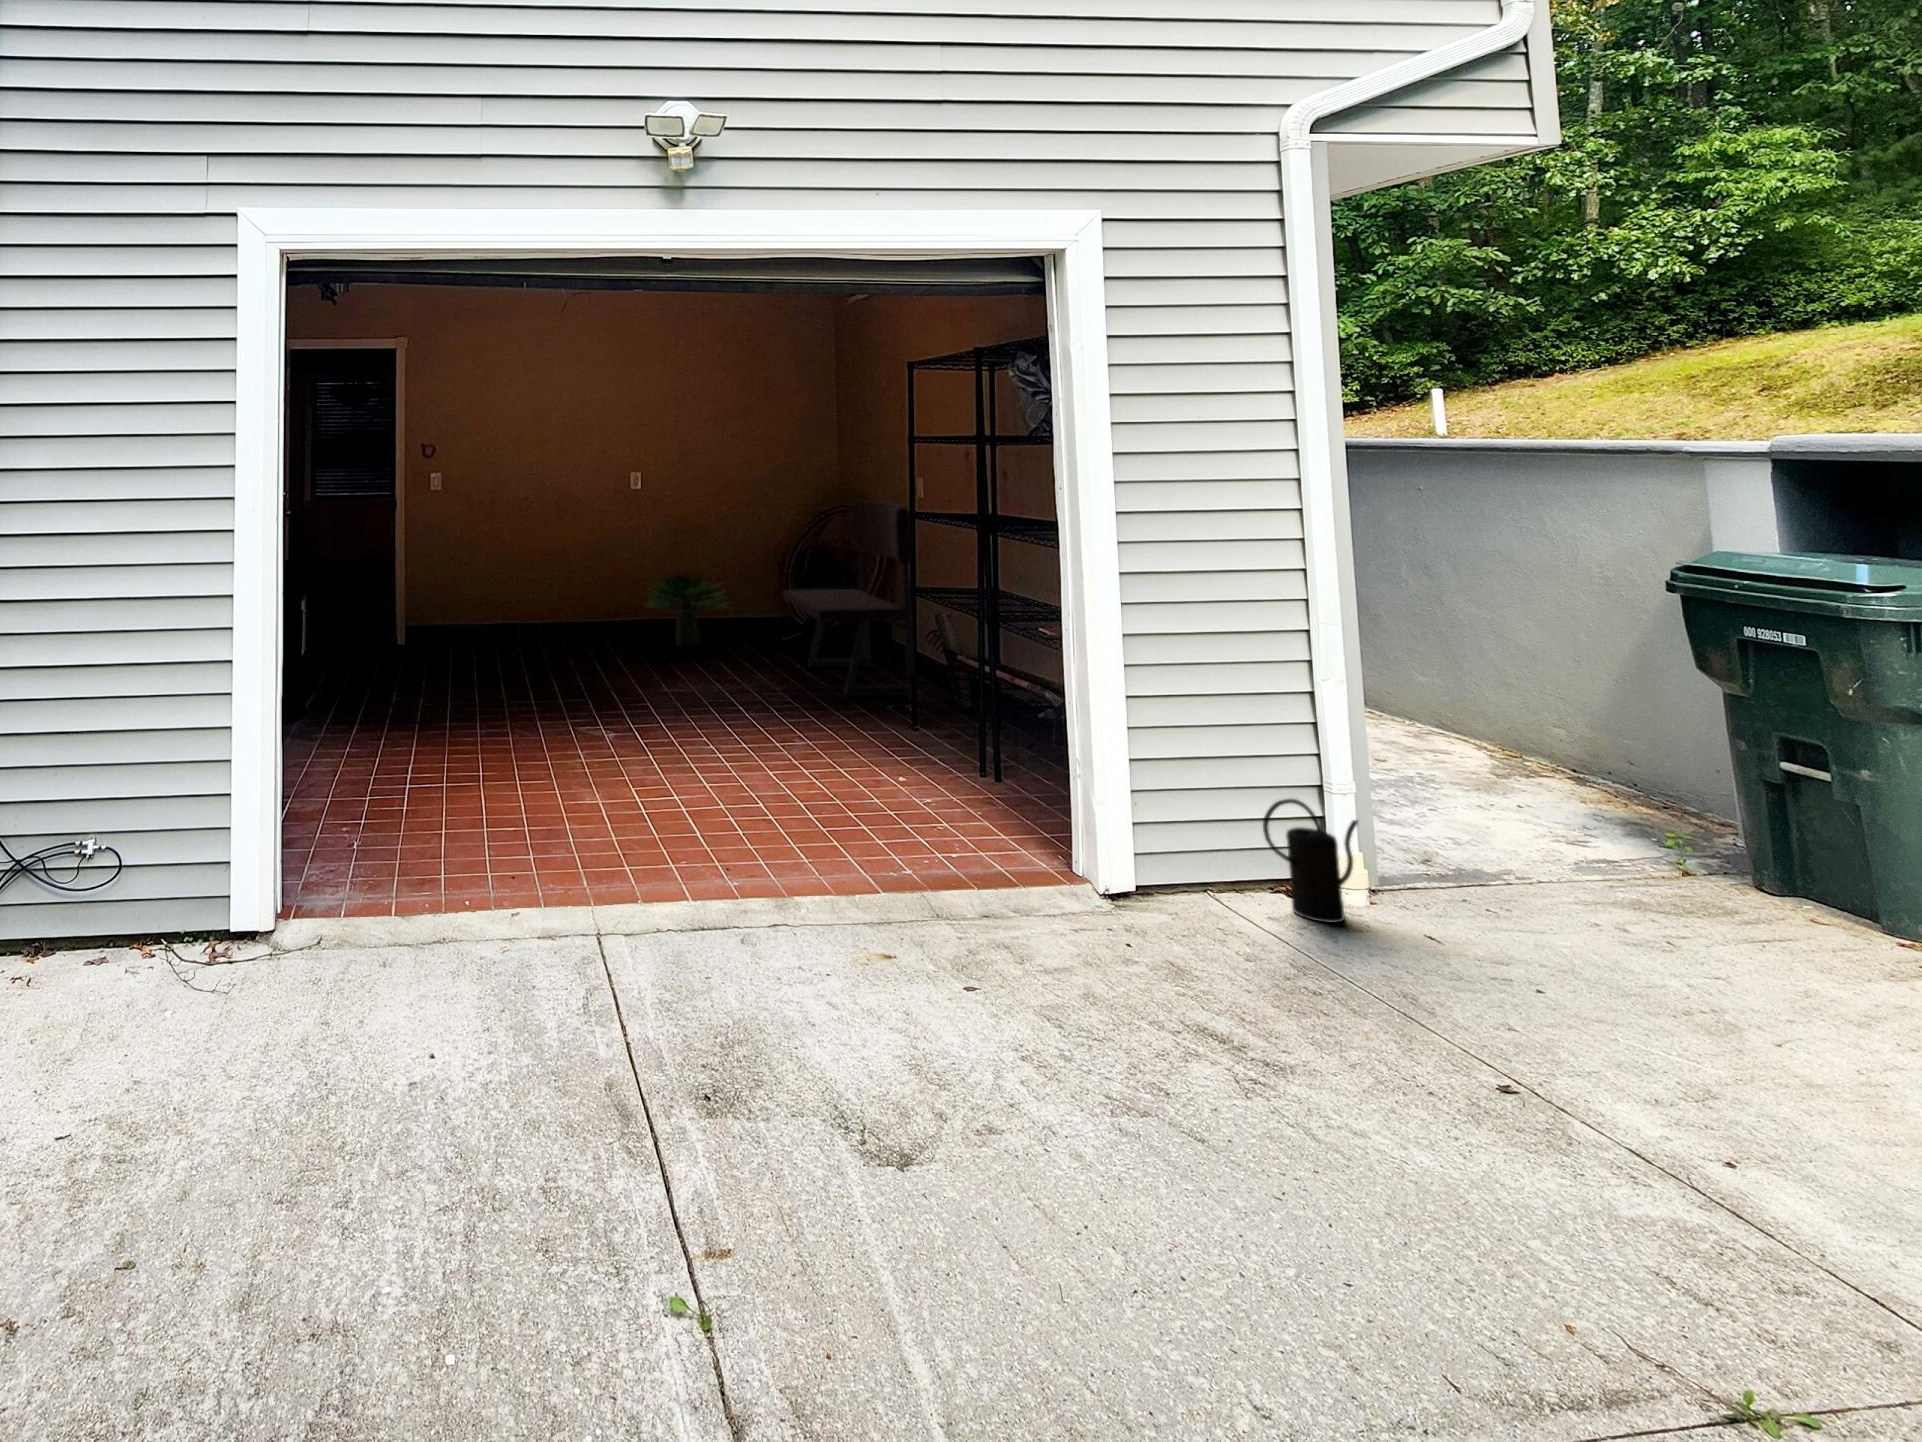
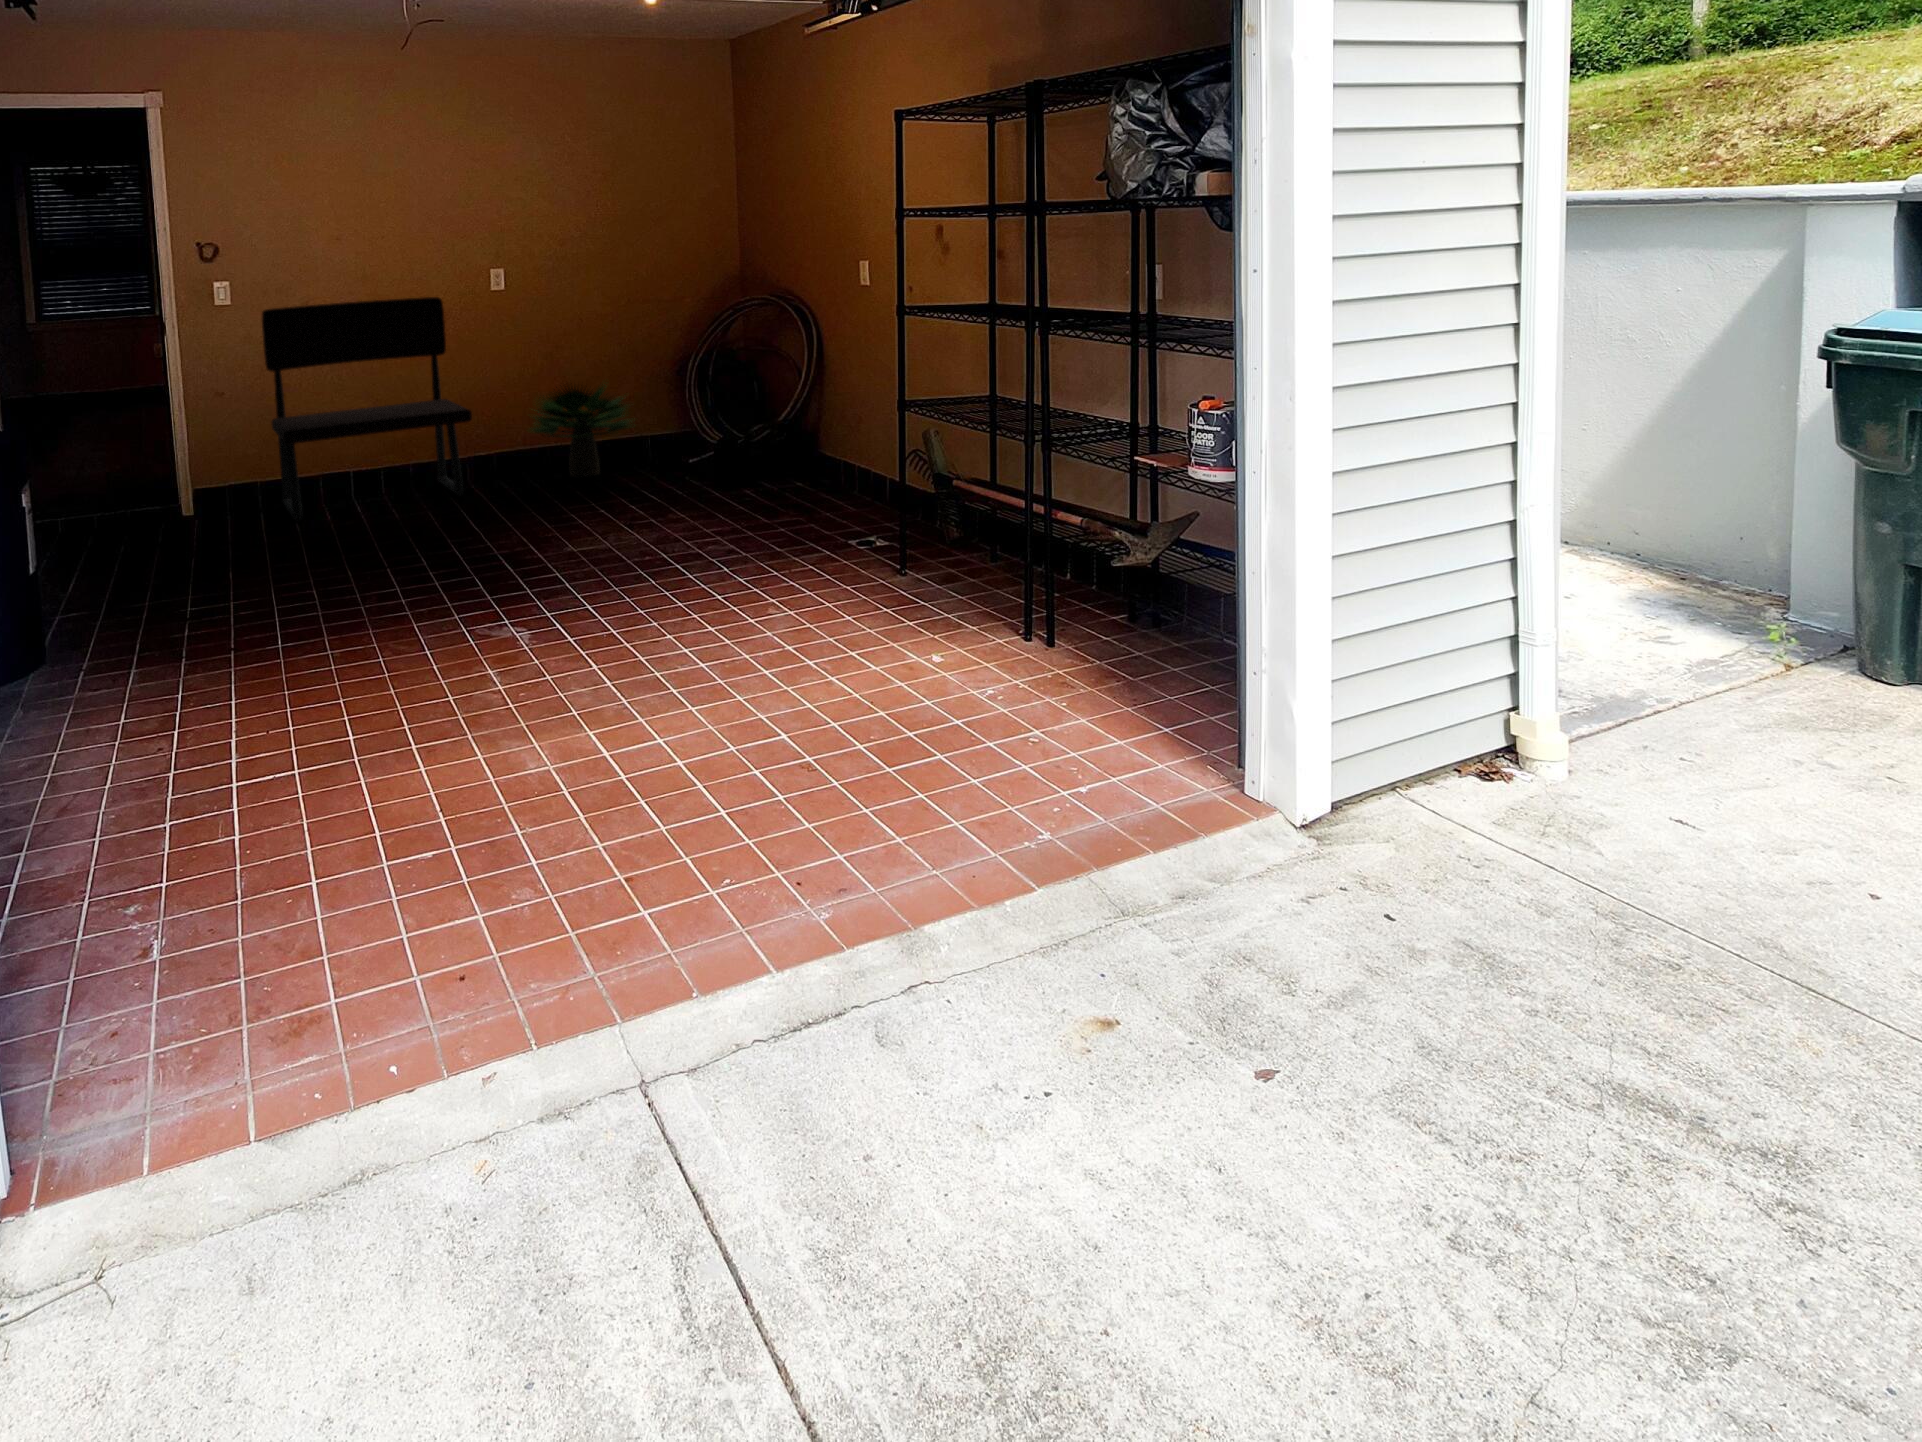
bench: present [782,500,915,695] -> present [262,297,472,521]
watering can: present [1263,799,1358,923] -> none [1498,668,1589,818]

